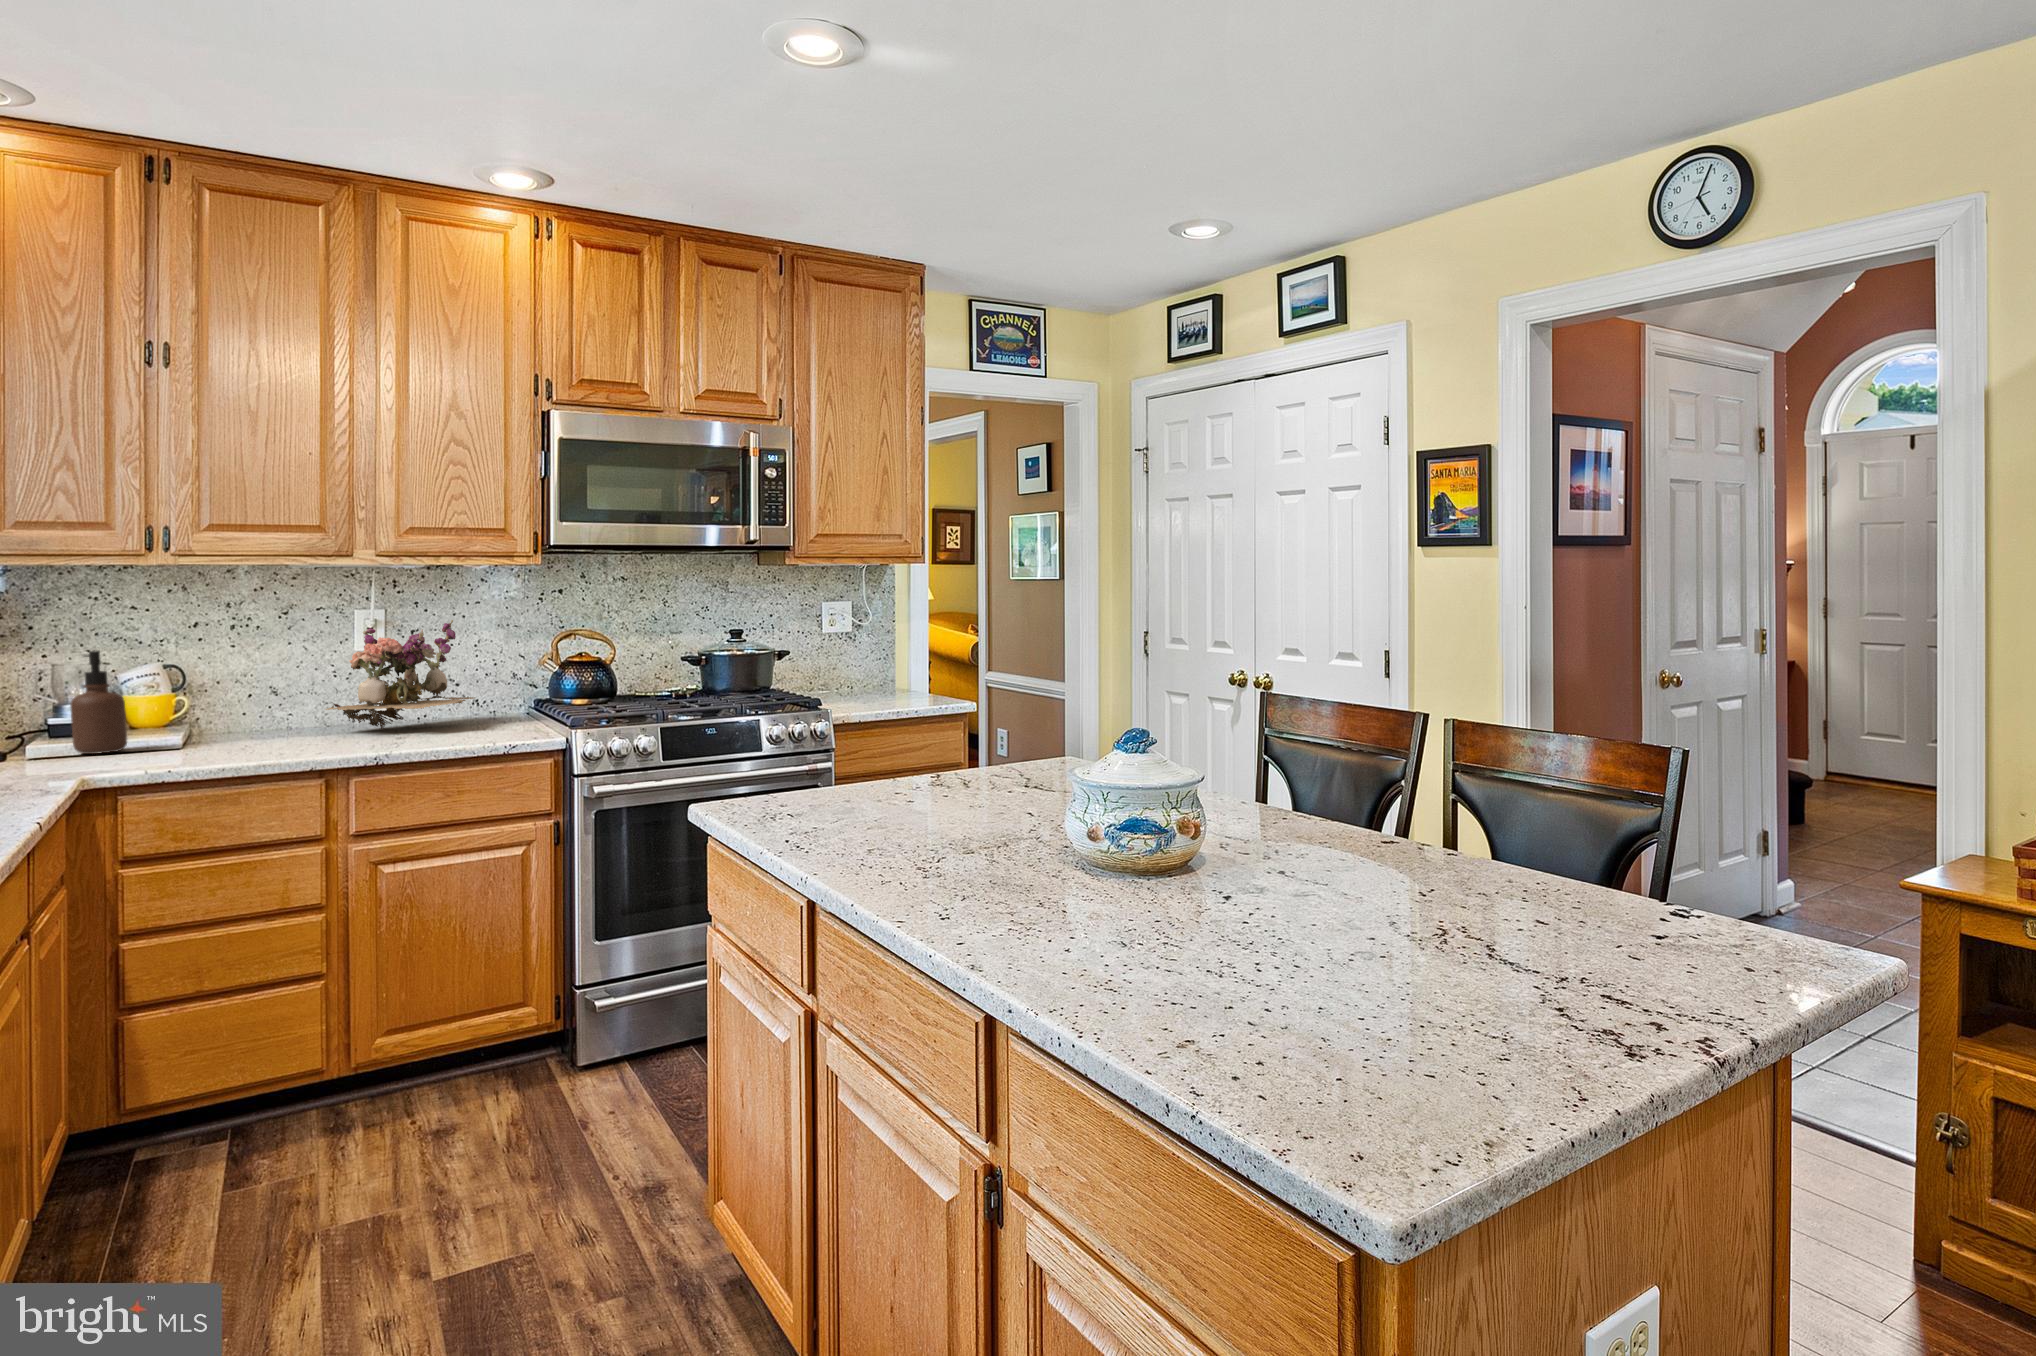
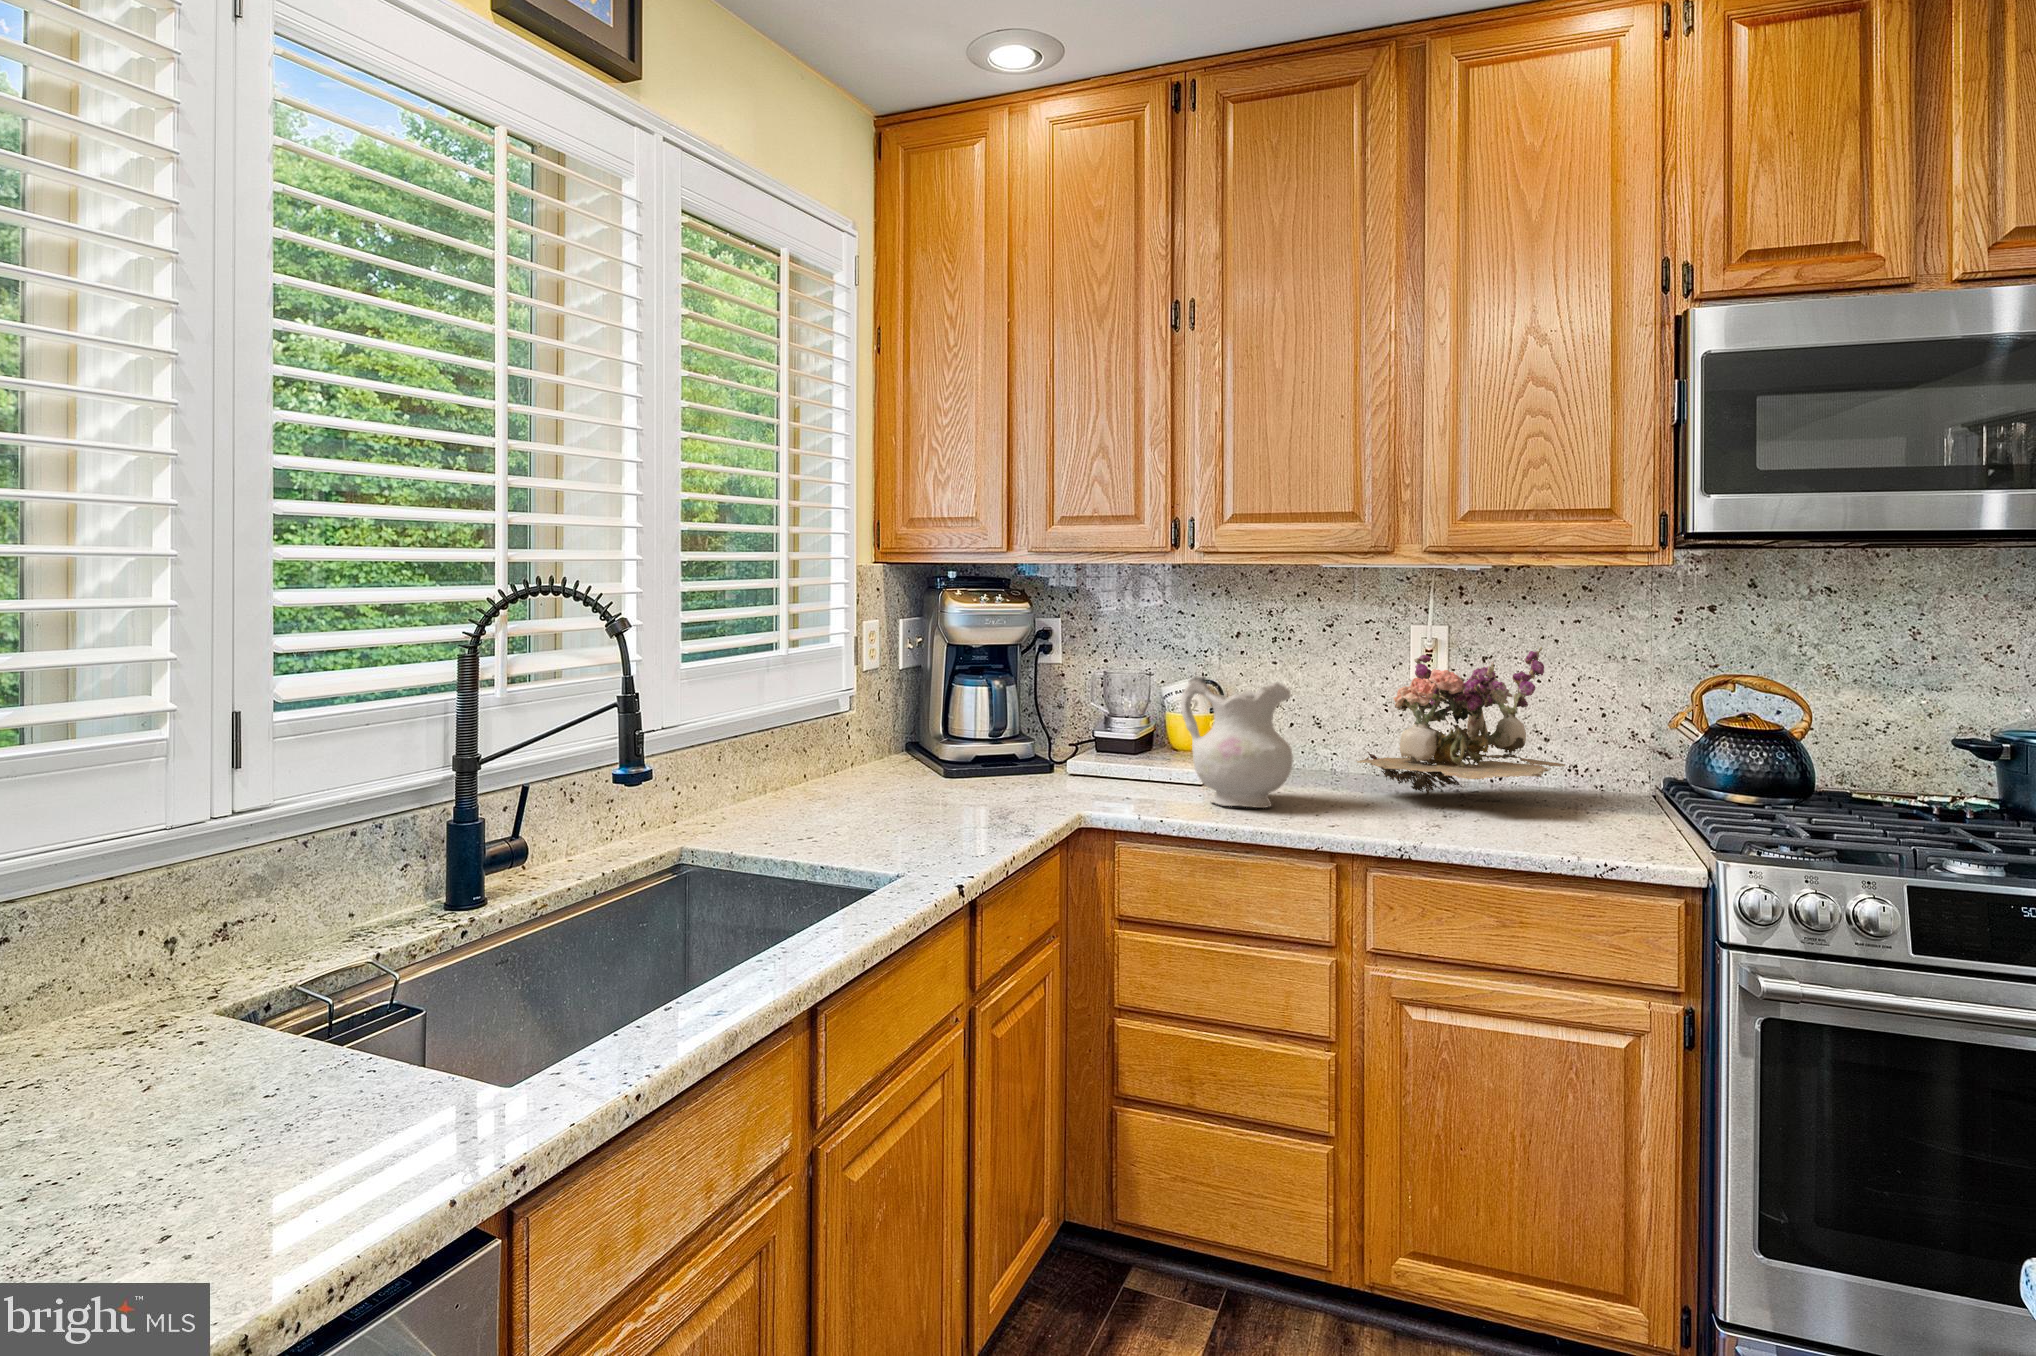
soap dispenser: present [70,650,127,754] -> none [1079,668,1132,791]
ceramic pitcher: none [175,651,279,749] -> present [1181,676,1293,808]

